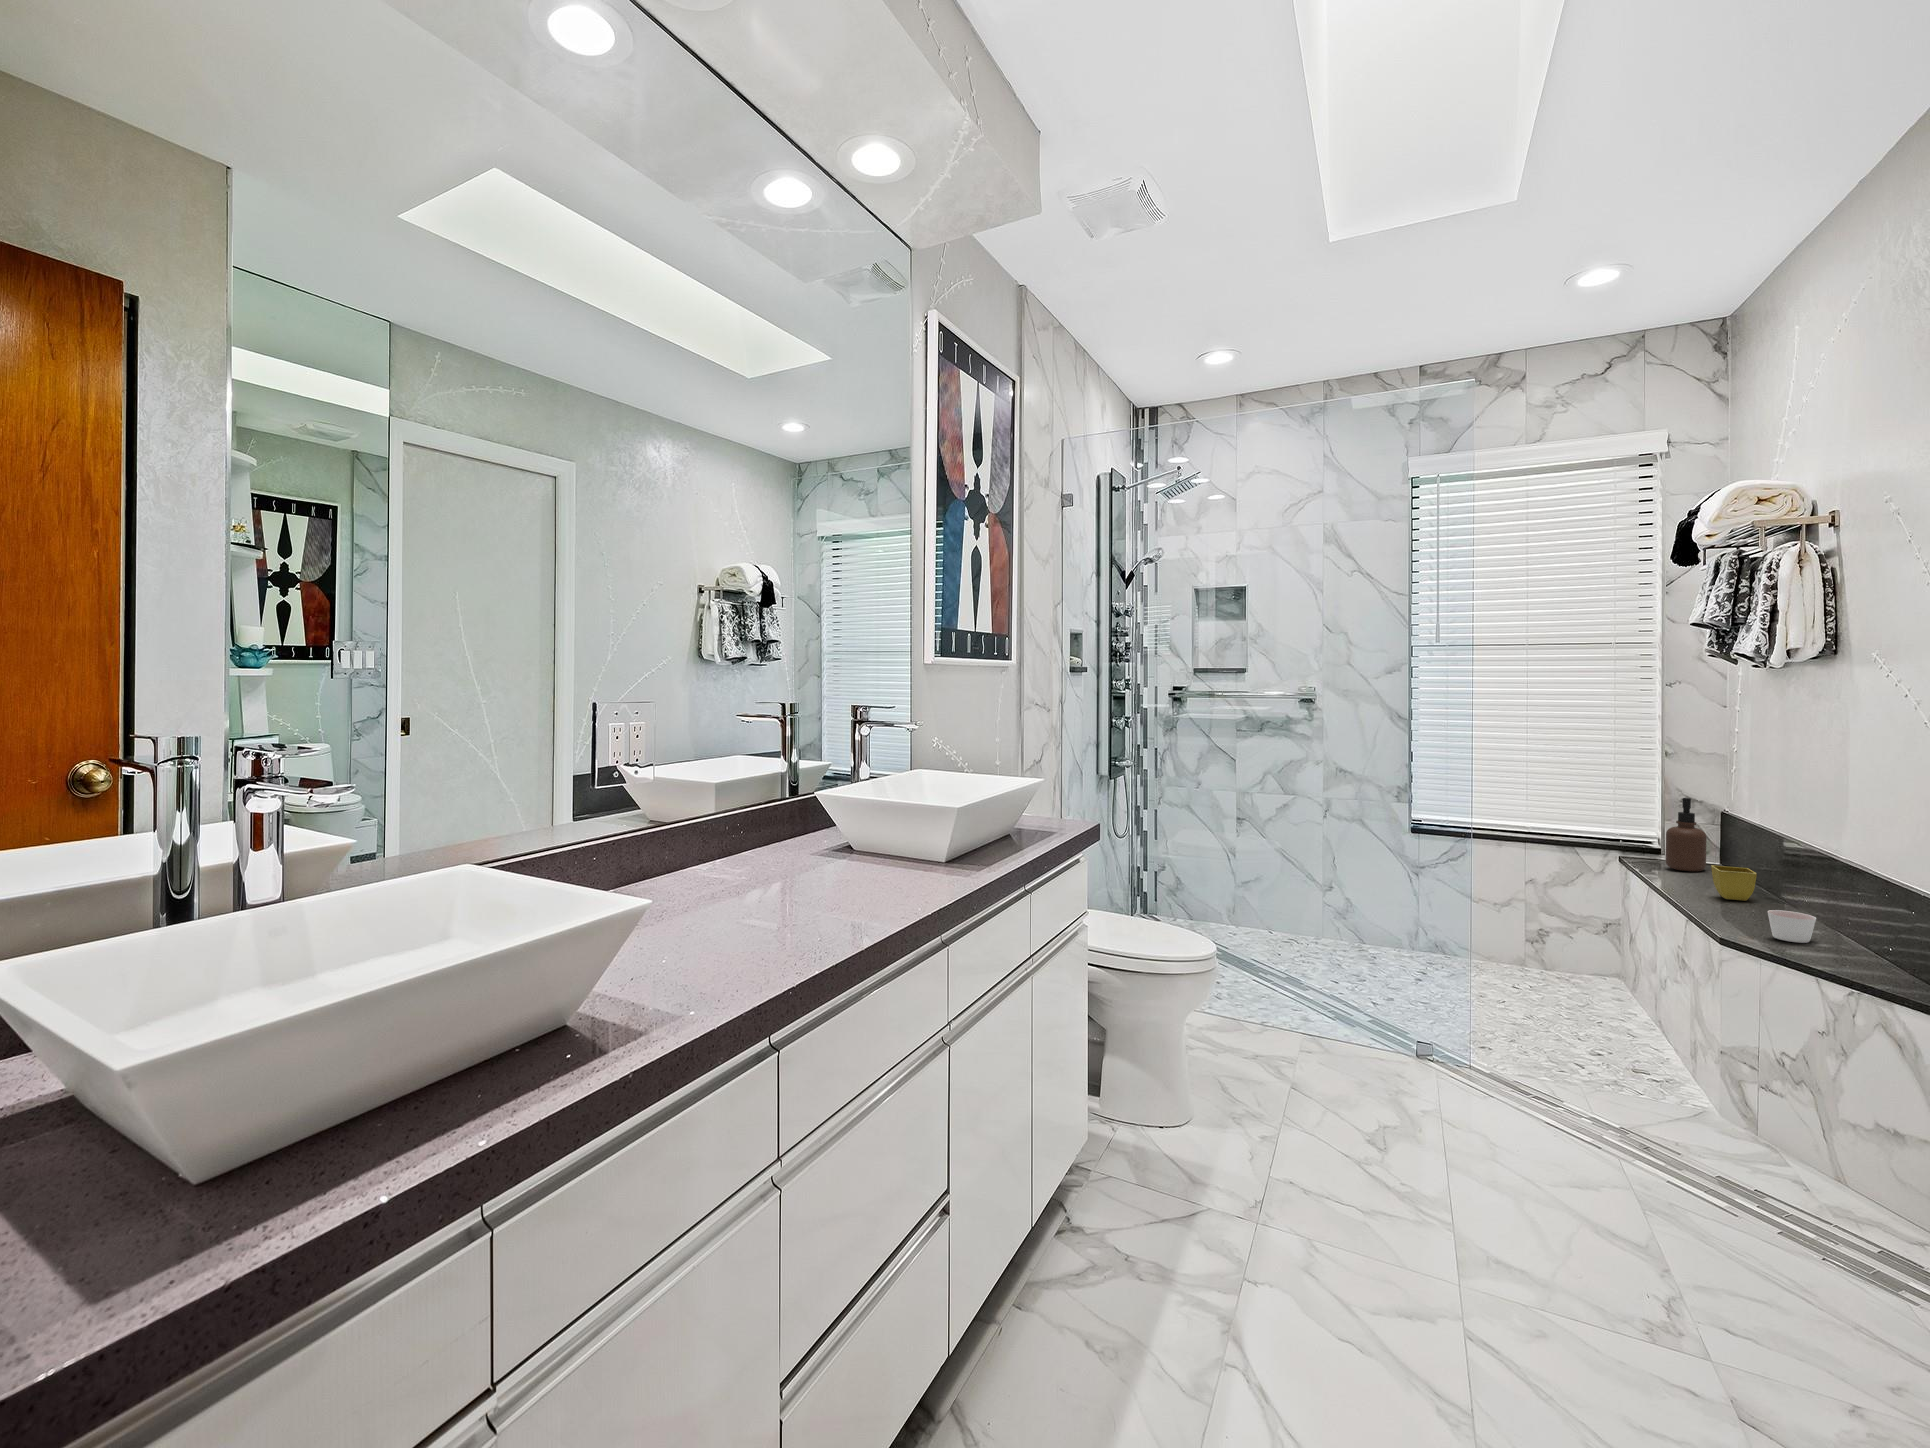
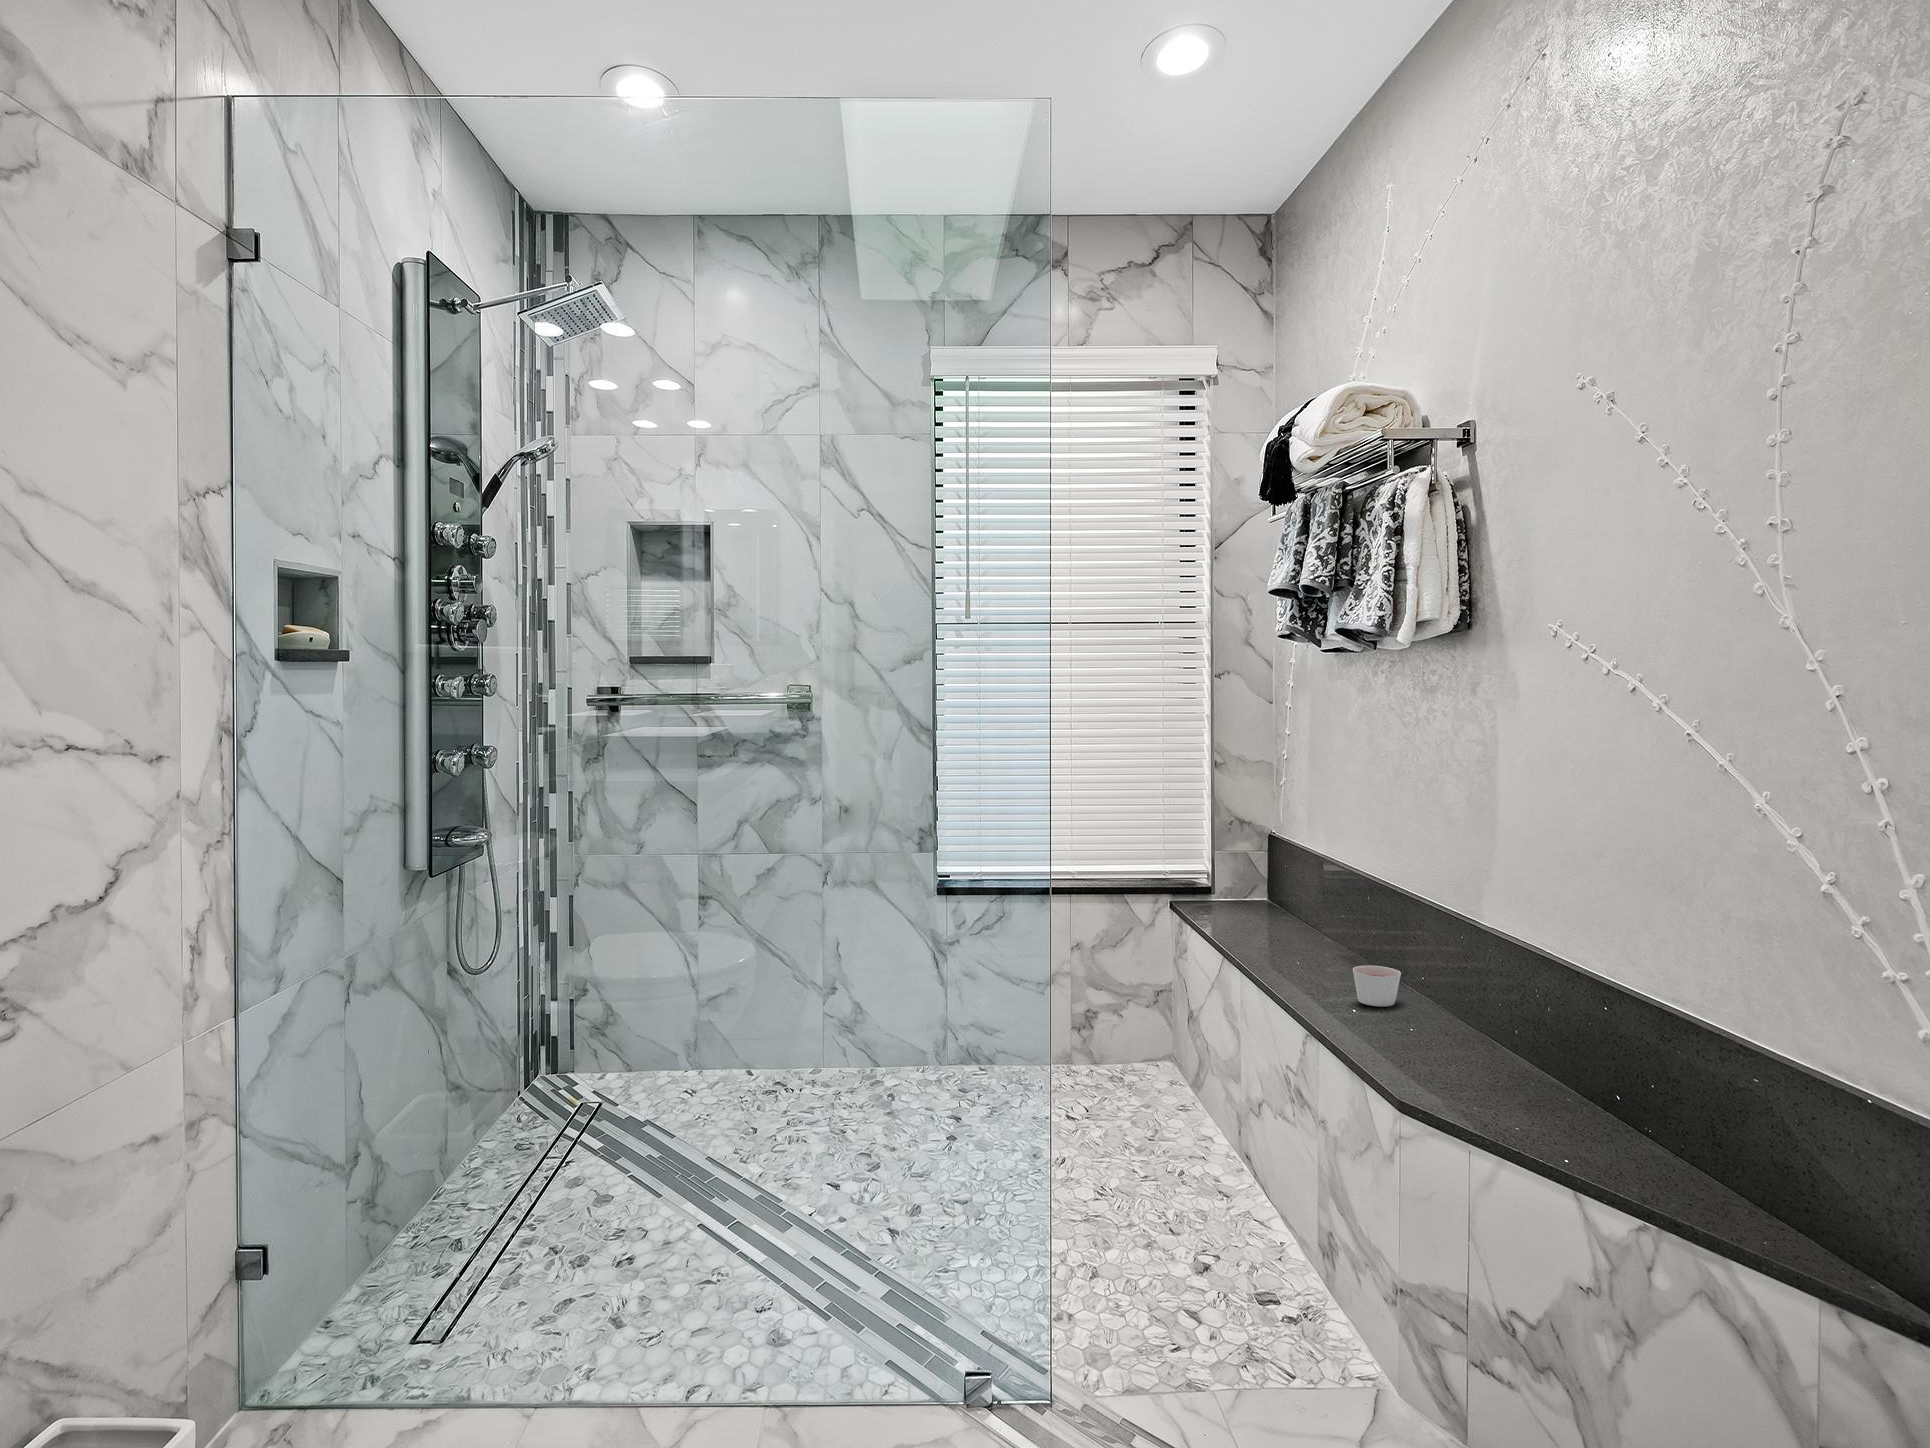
soap dispenser: present [1666,798,1707,872] -> none [1219,819,1260,912]
flower pot: present [1711,865,1757,901] -> none [1276,907,1323,949]

